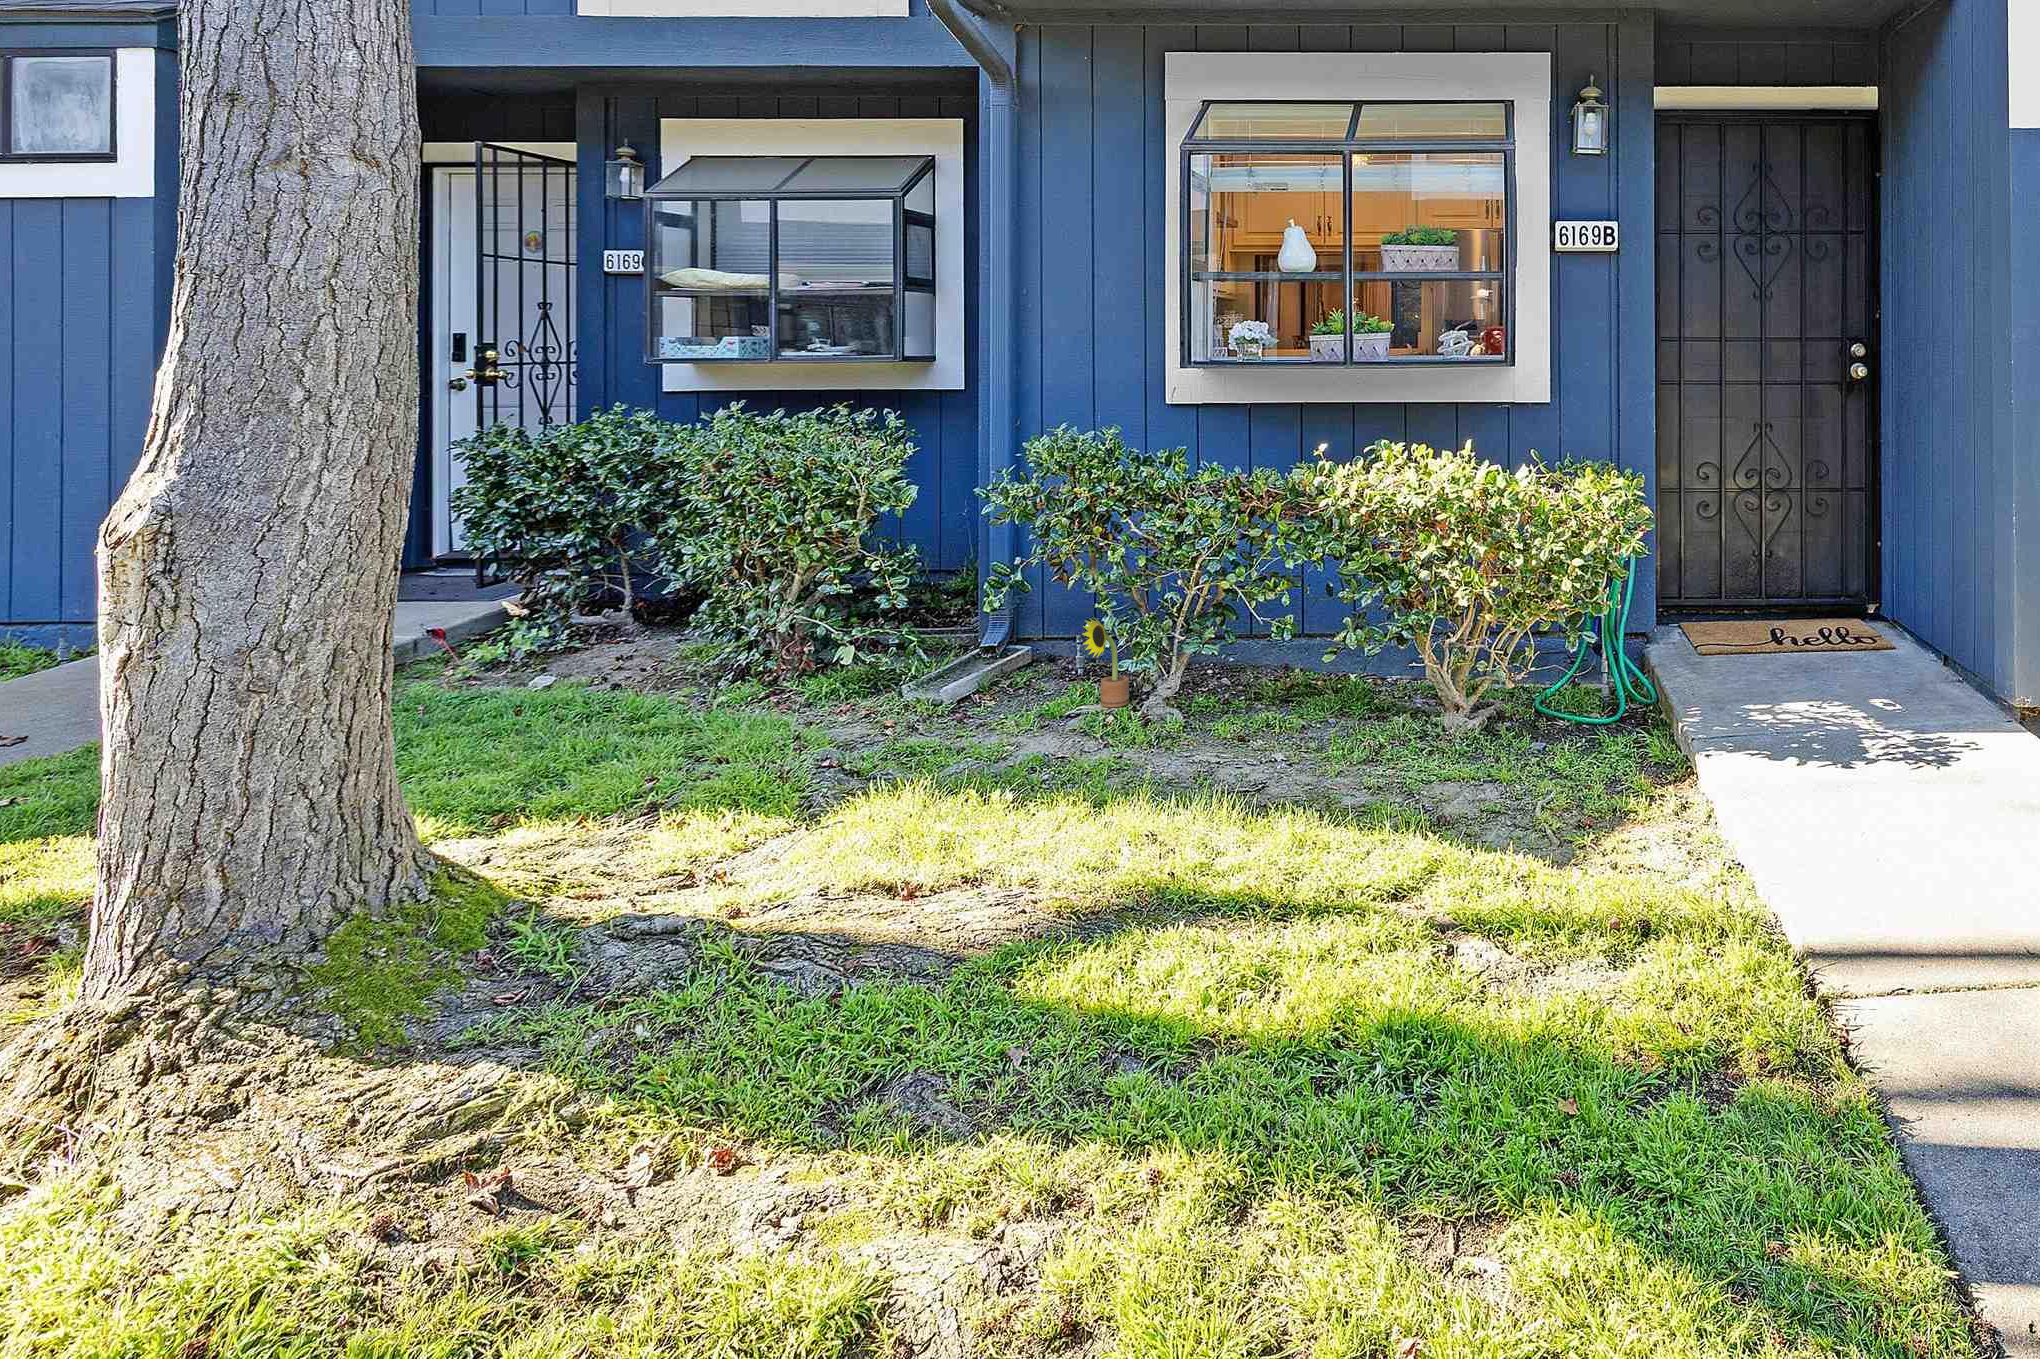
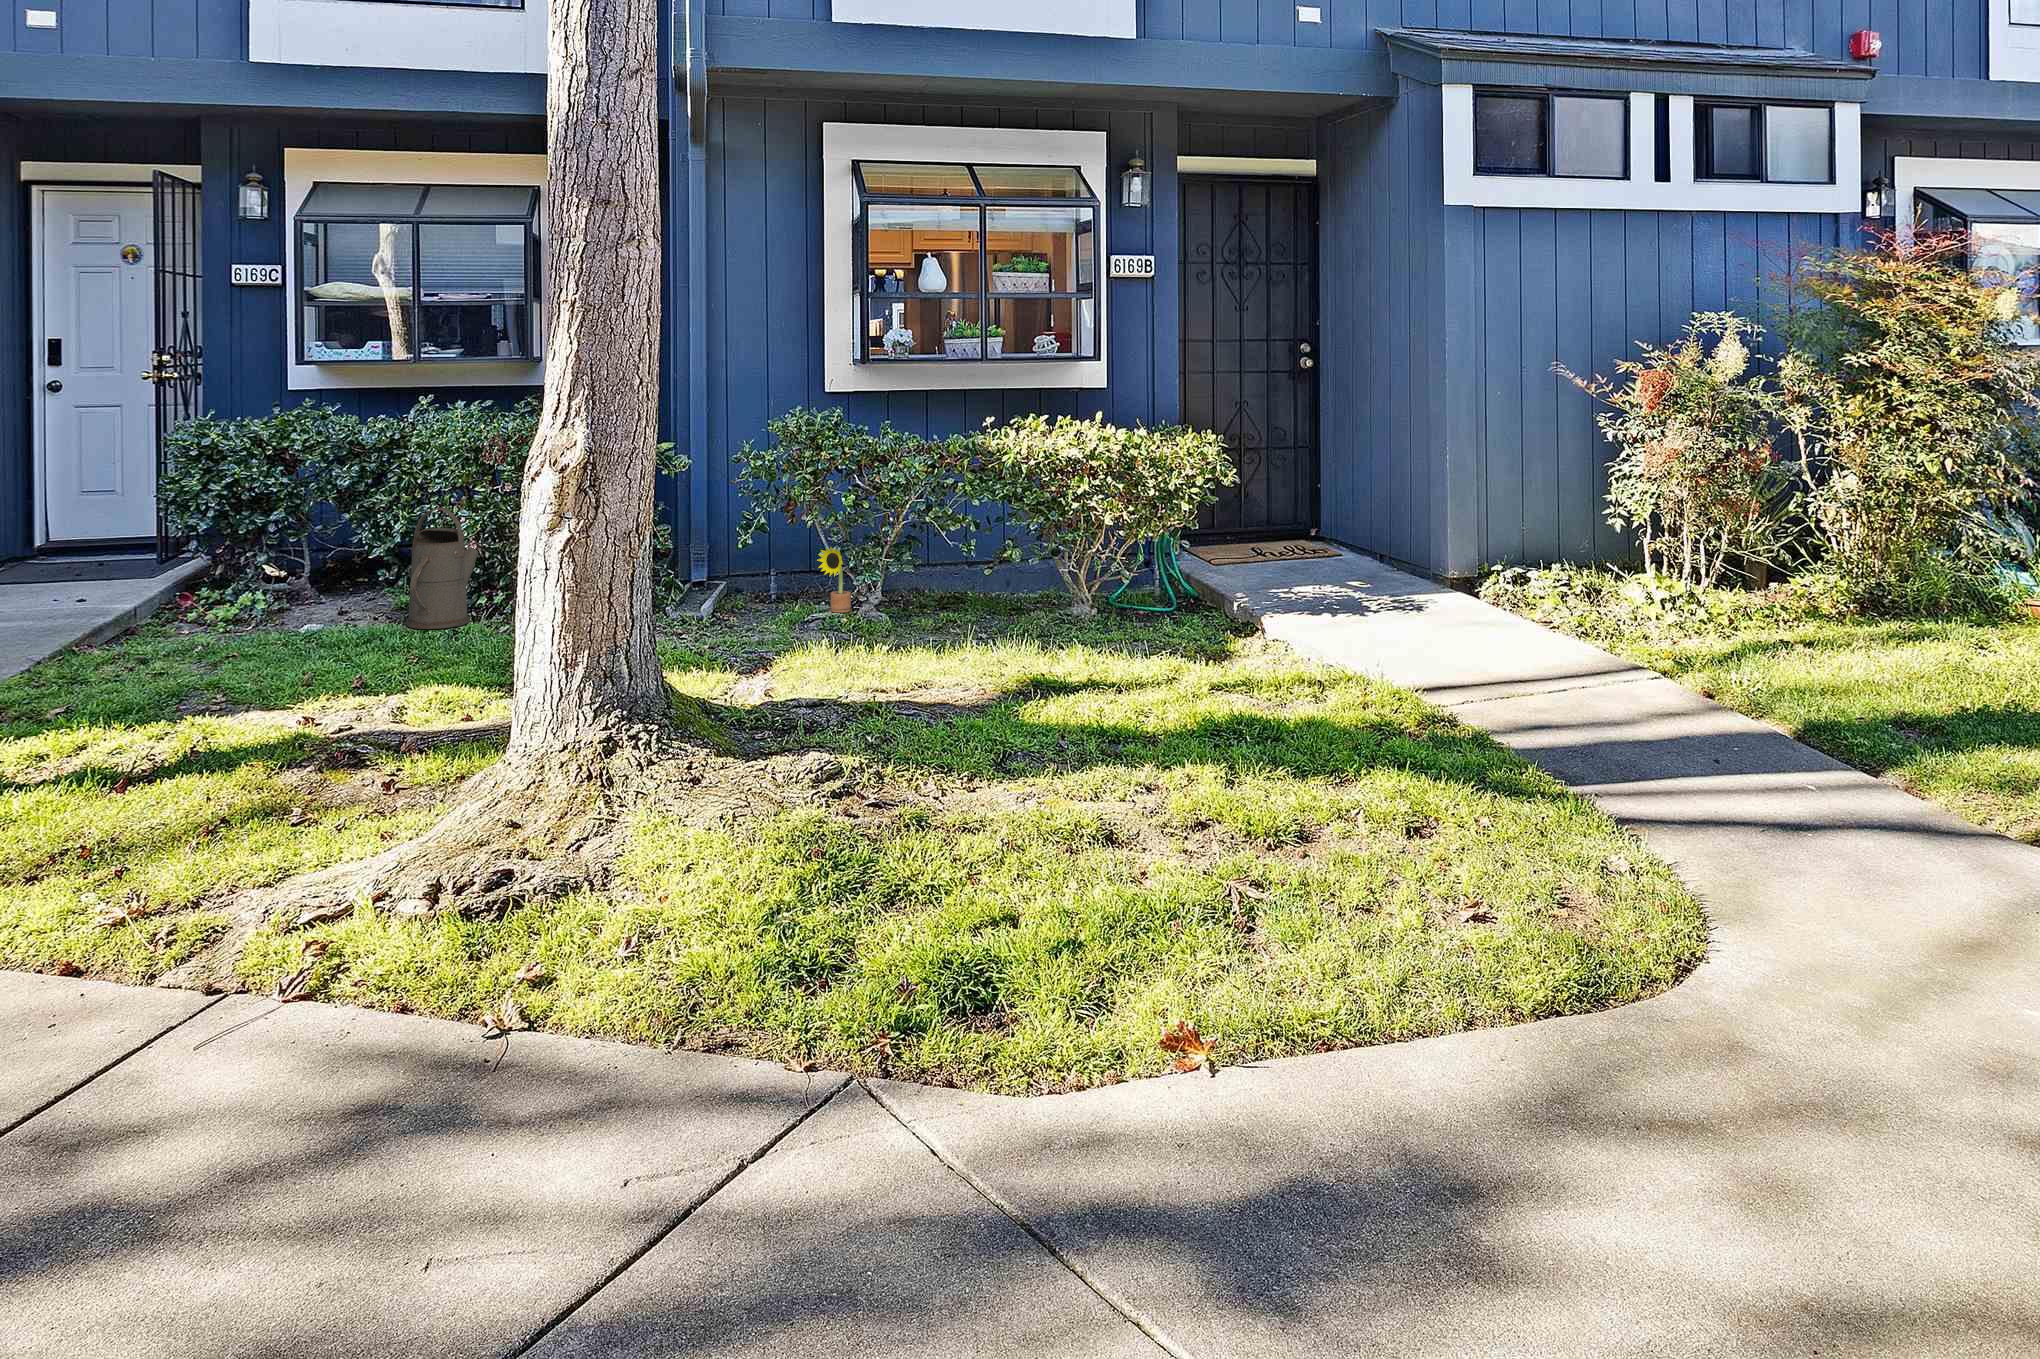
watering can: none [545,548,721,705] -> present [406,508,478,629]

